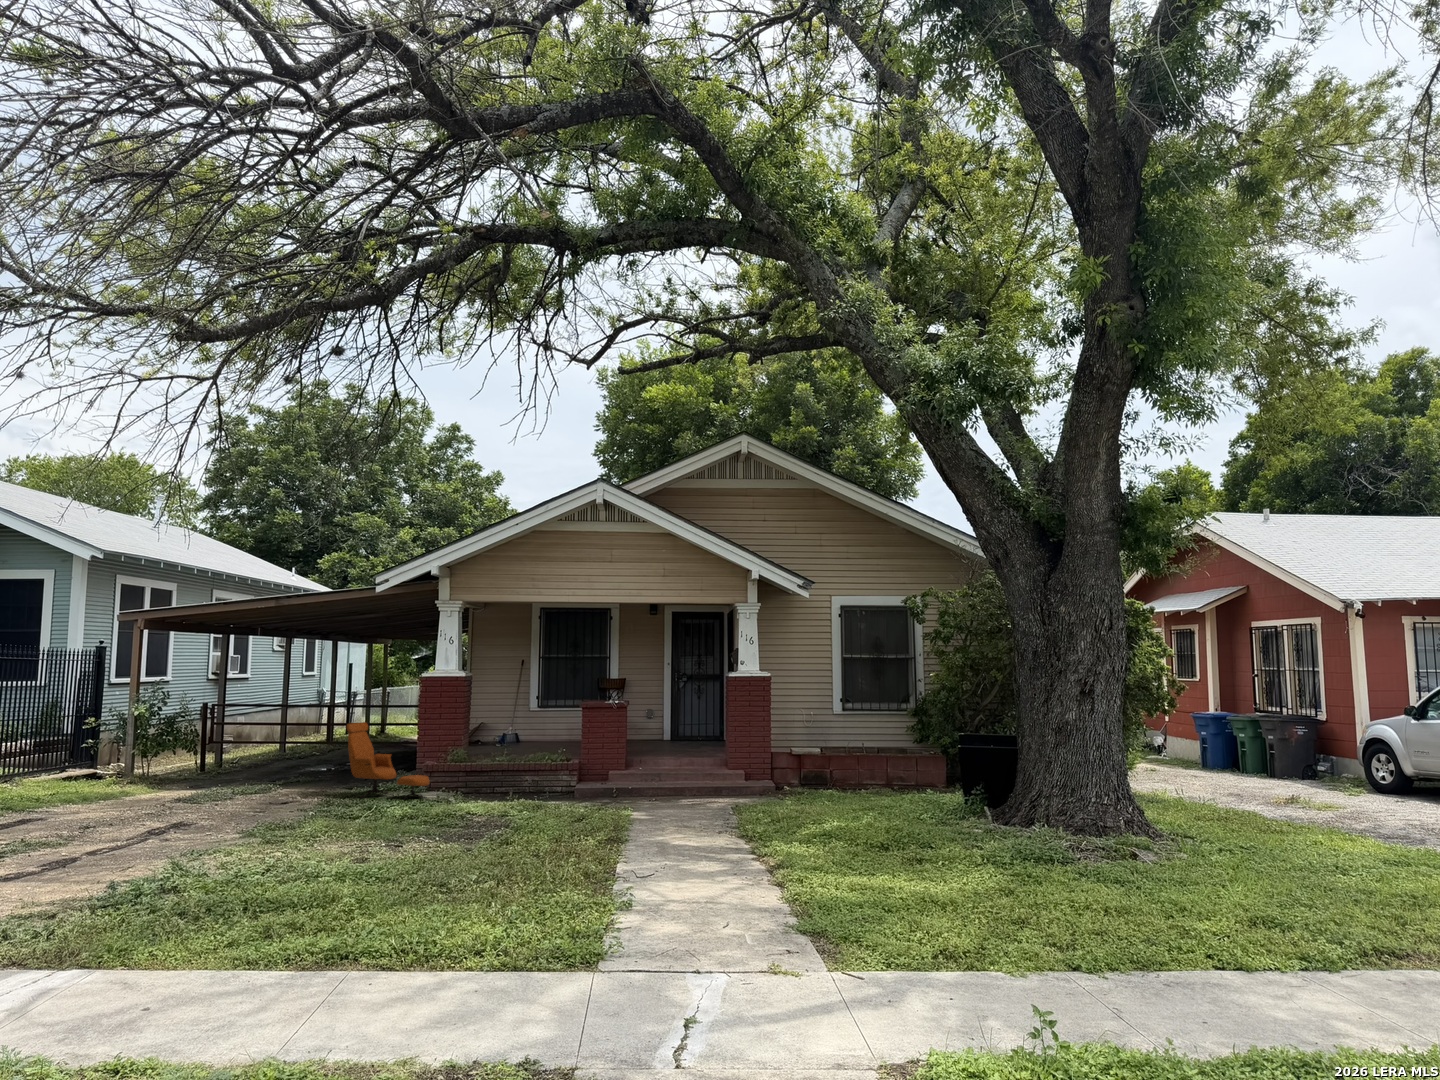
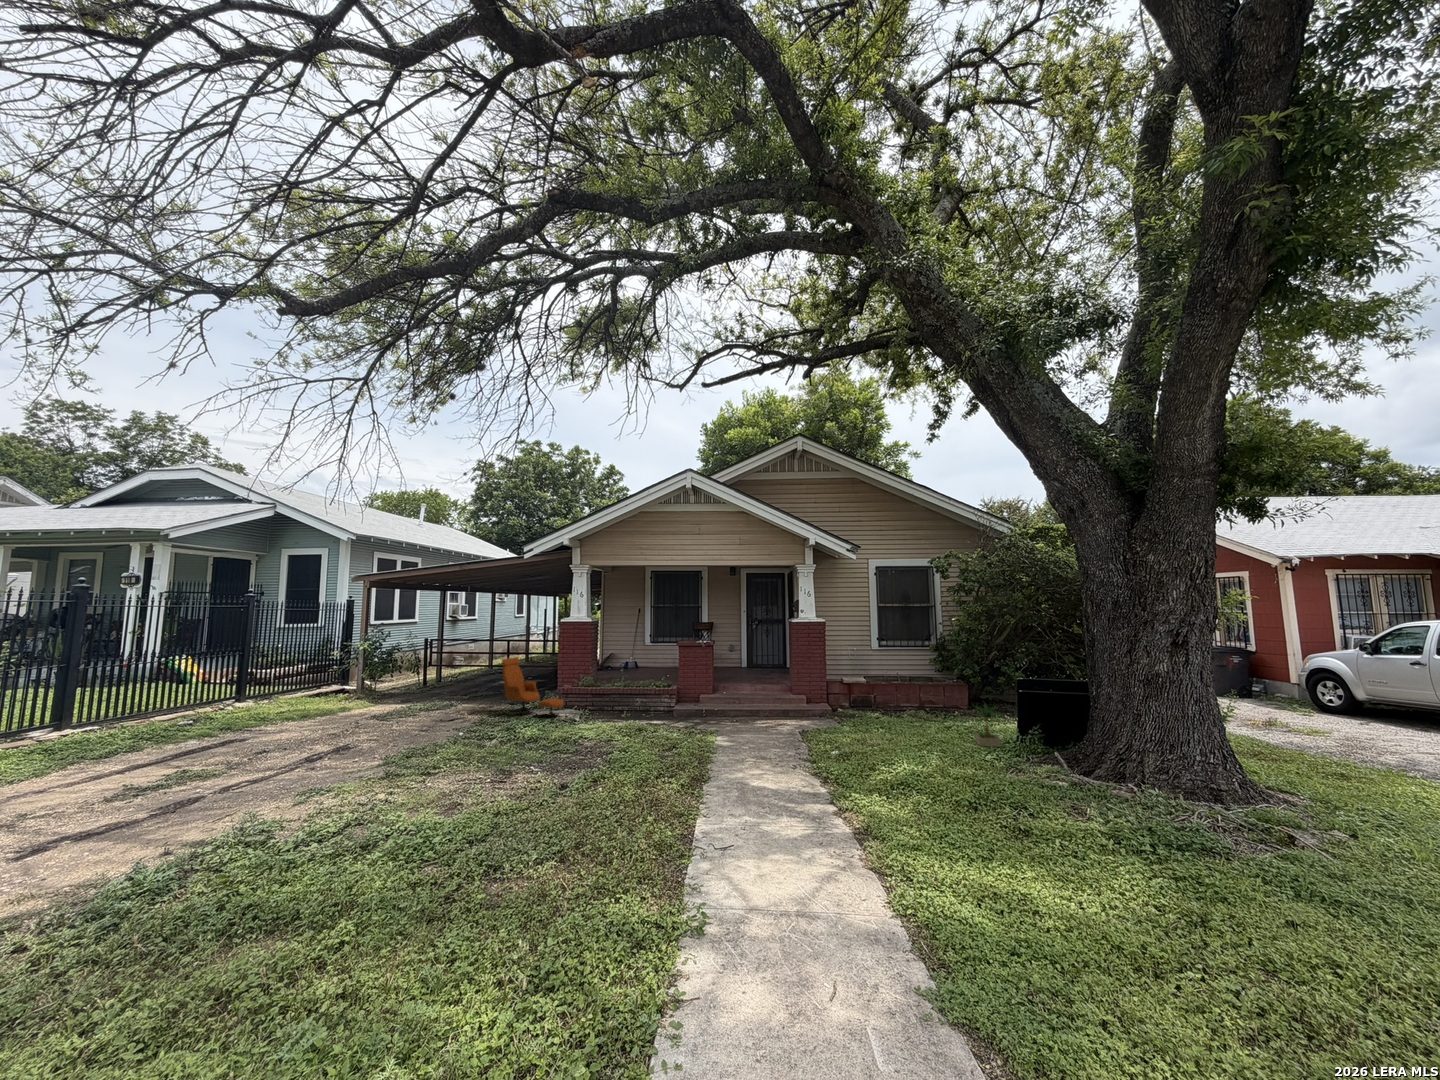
potted plant: none [924,769,961,818] -> present [975,706,1002,747]

